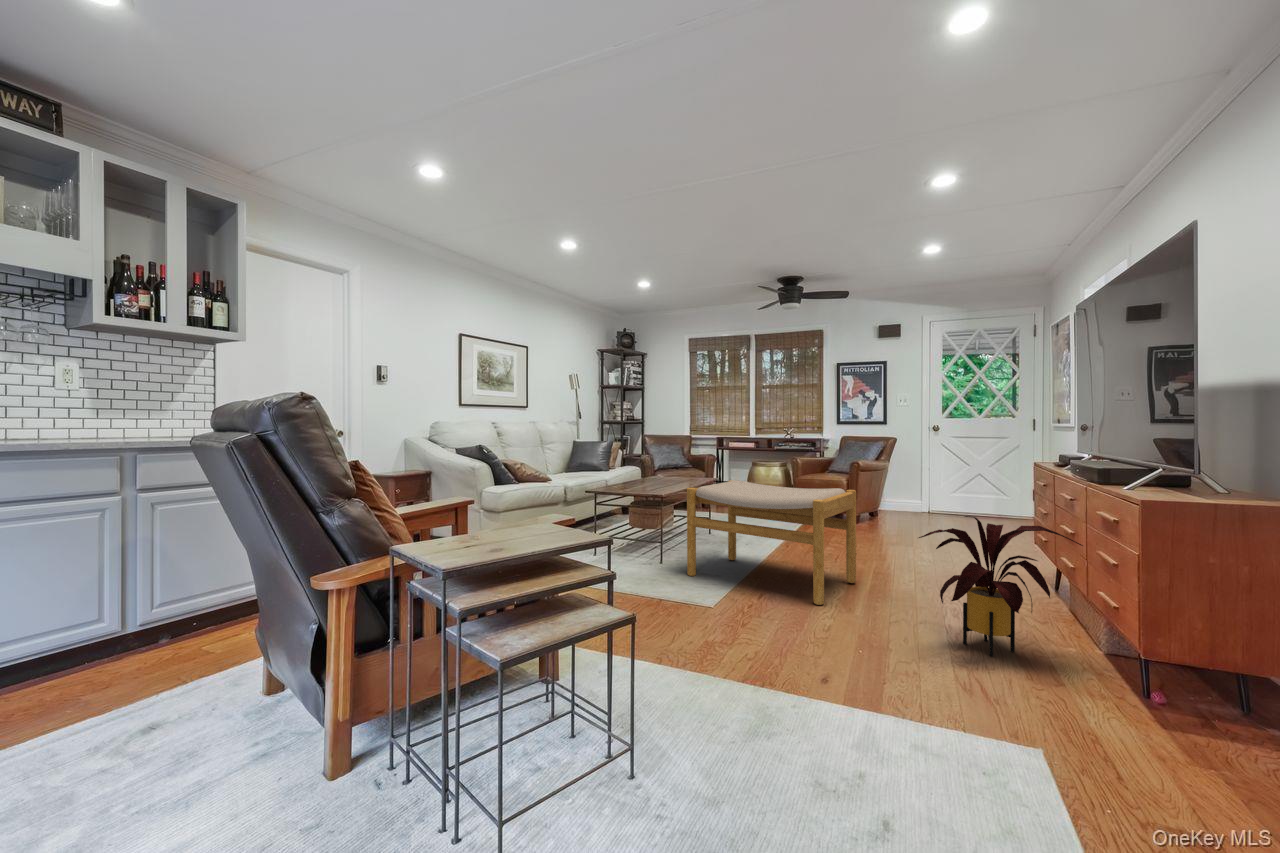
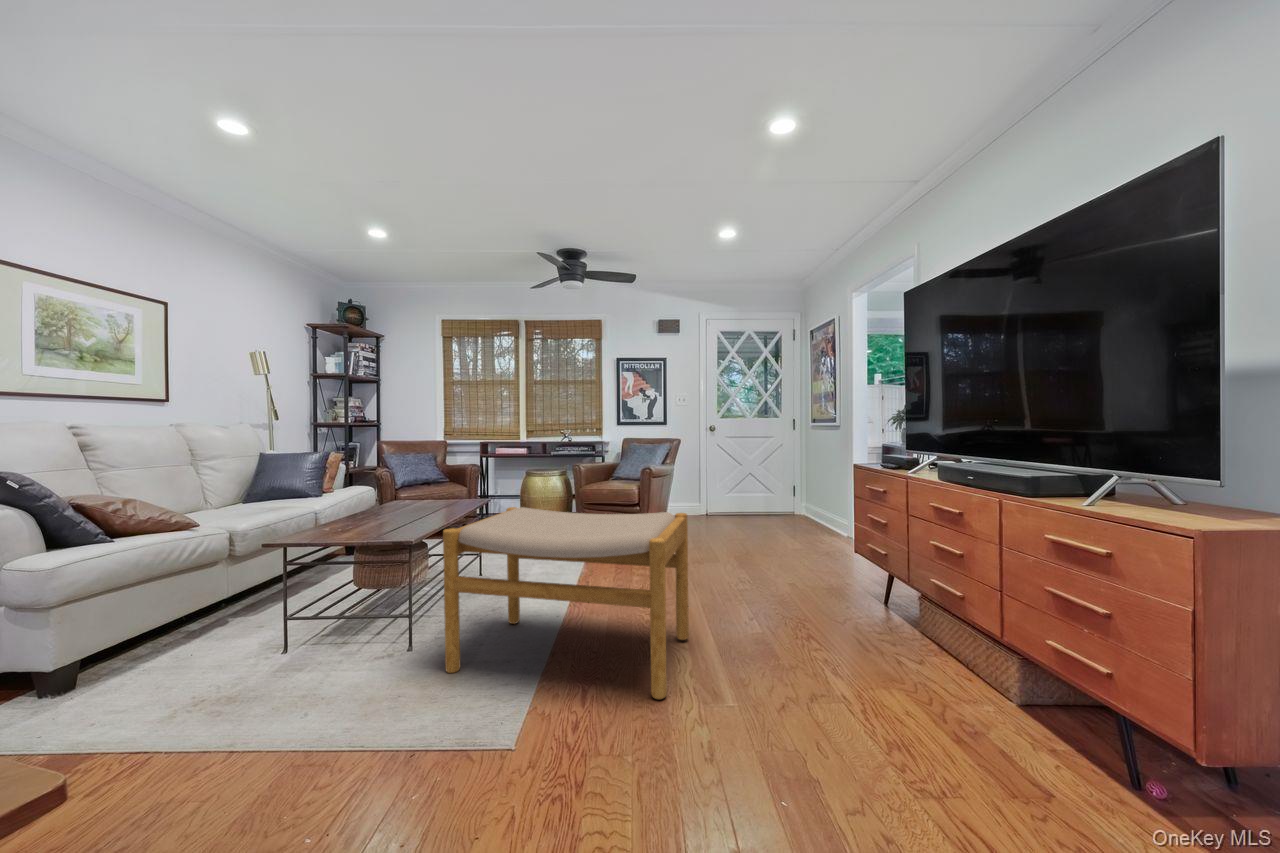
house plant: present [919,516,1083,656] -> none [820,556,1014,759]

